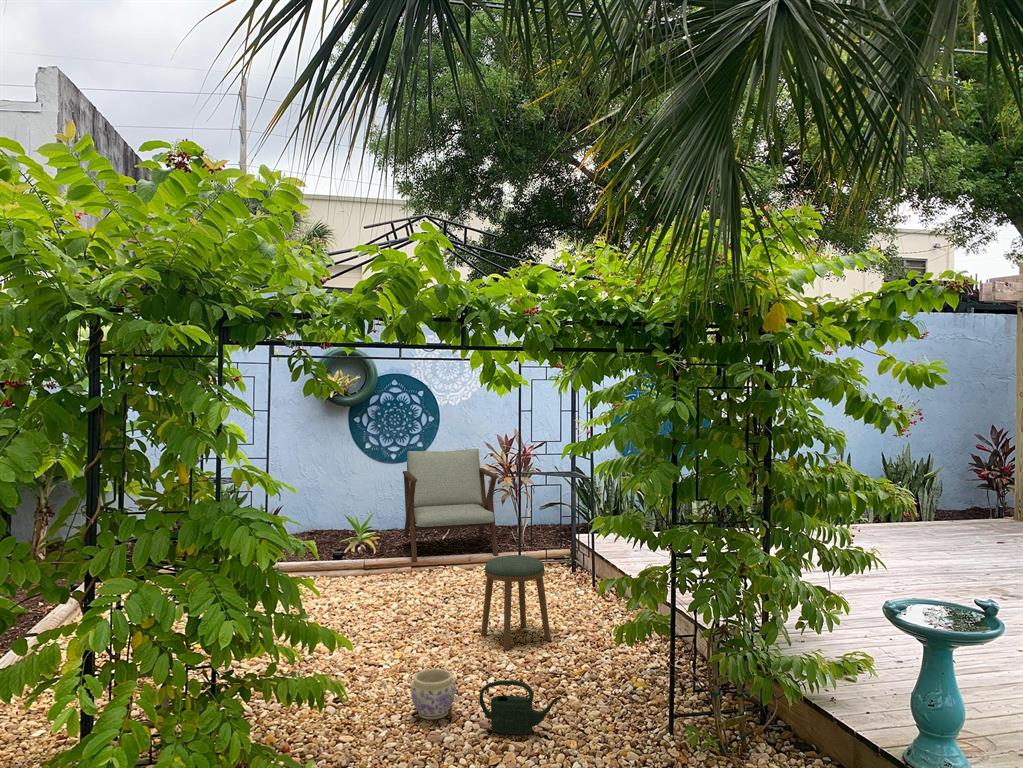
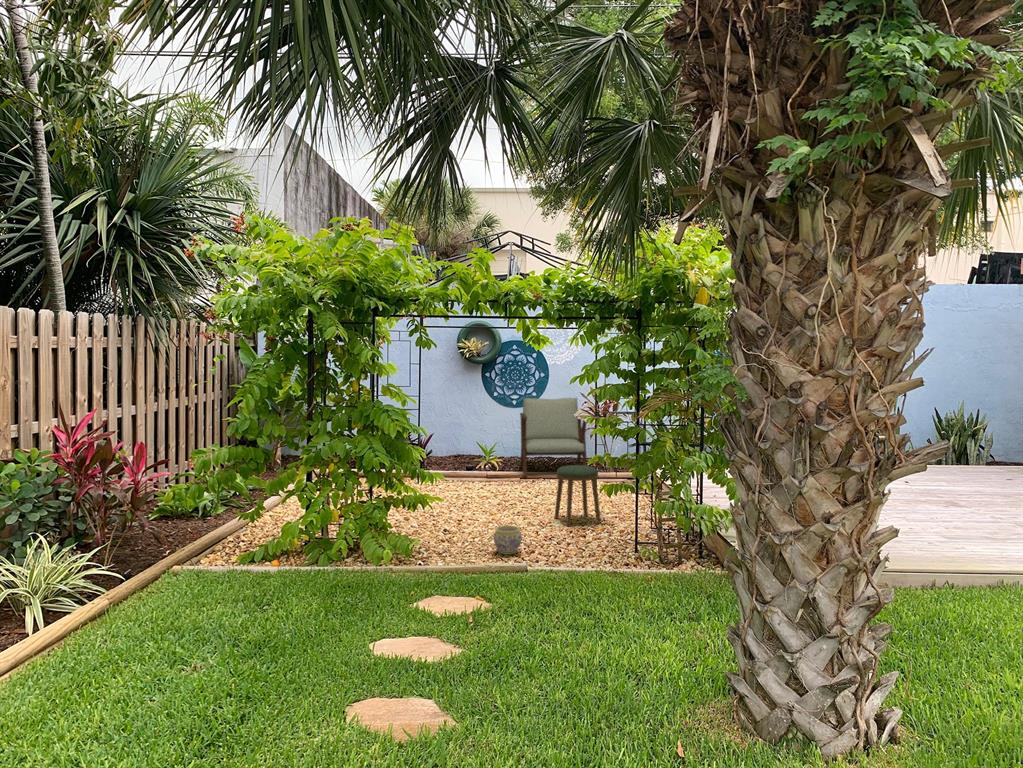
watering can: present [479,680,562,735] -> none [533,531,584,565]

